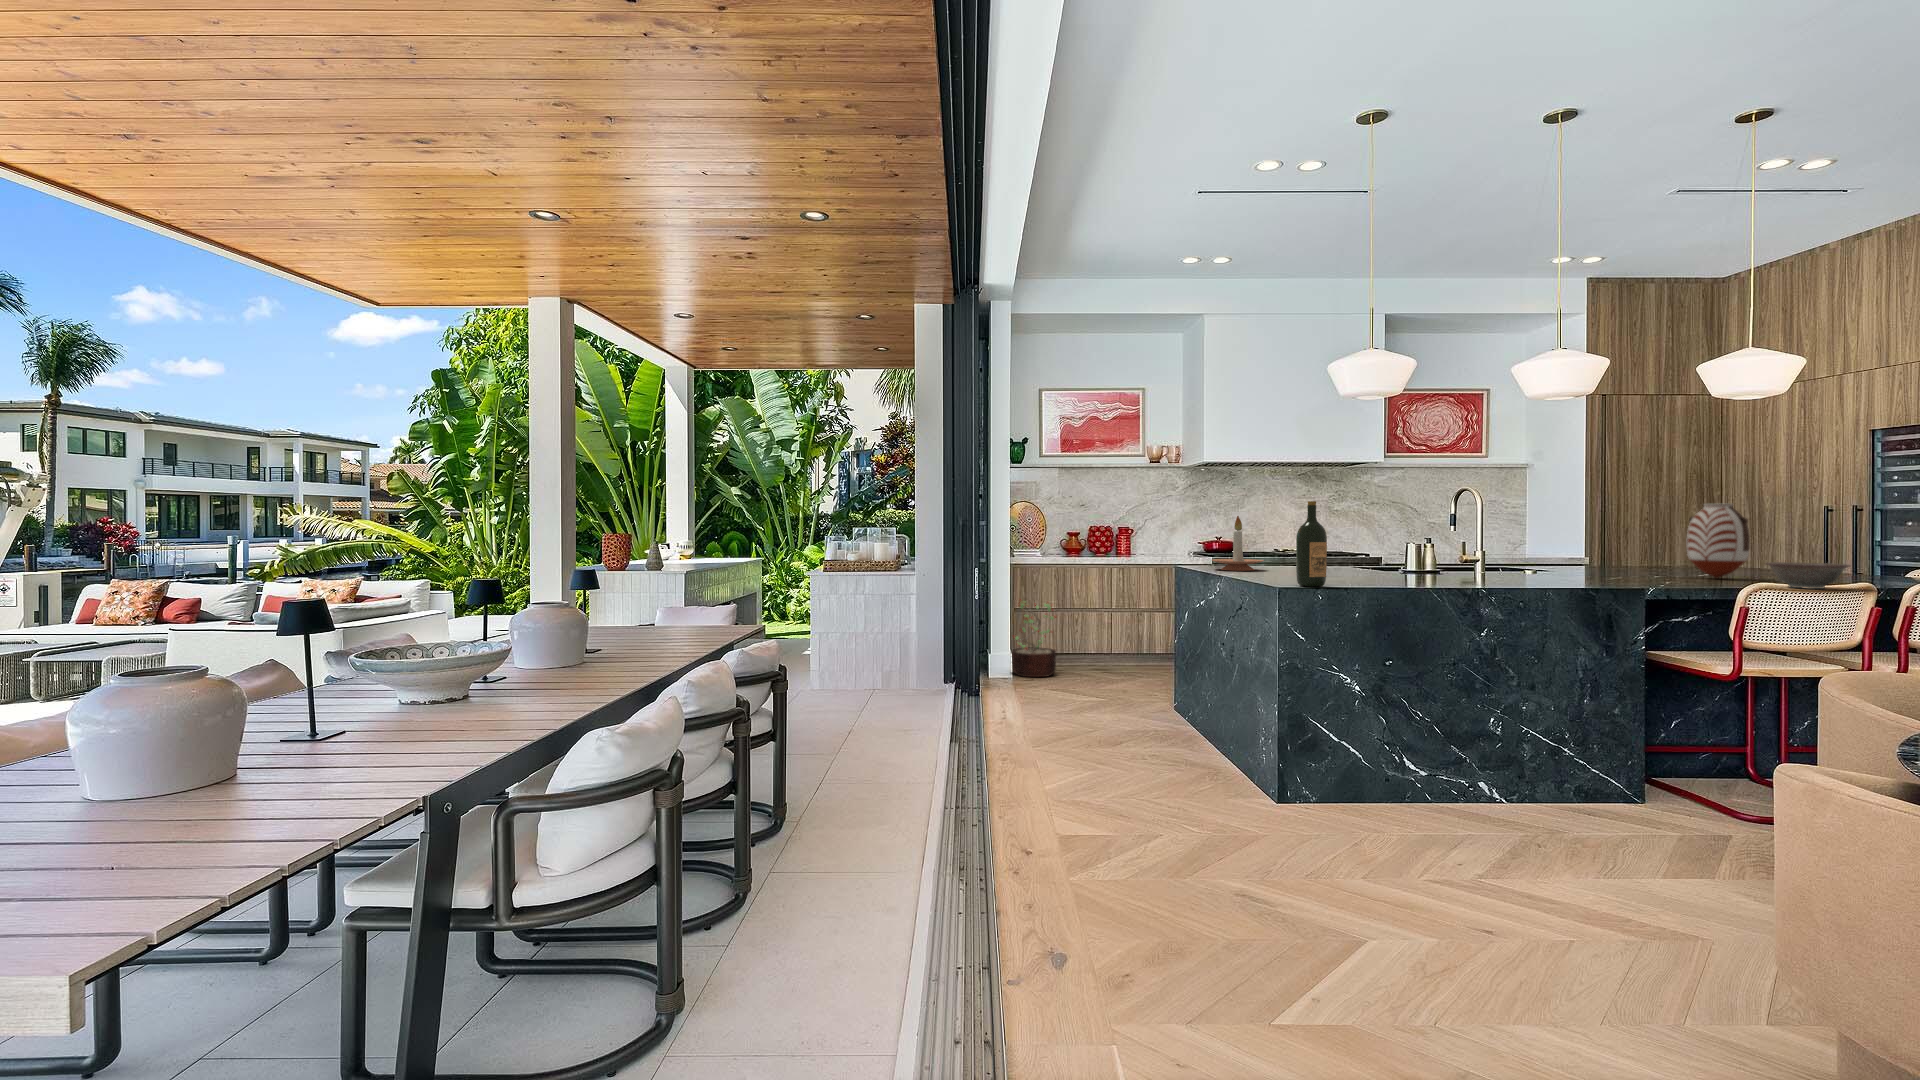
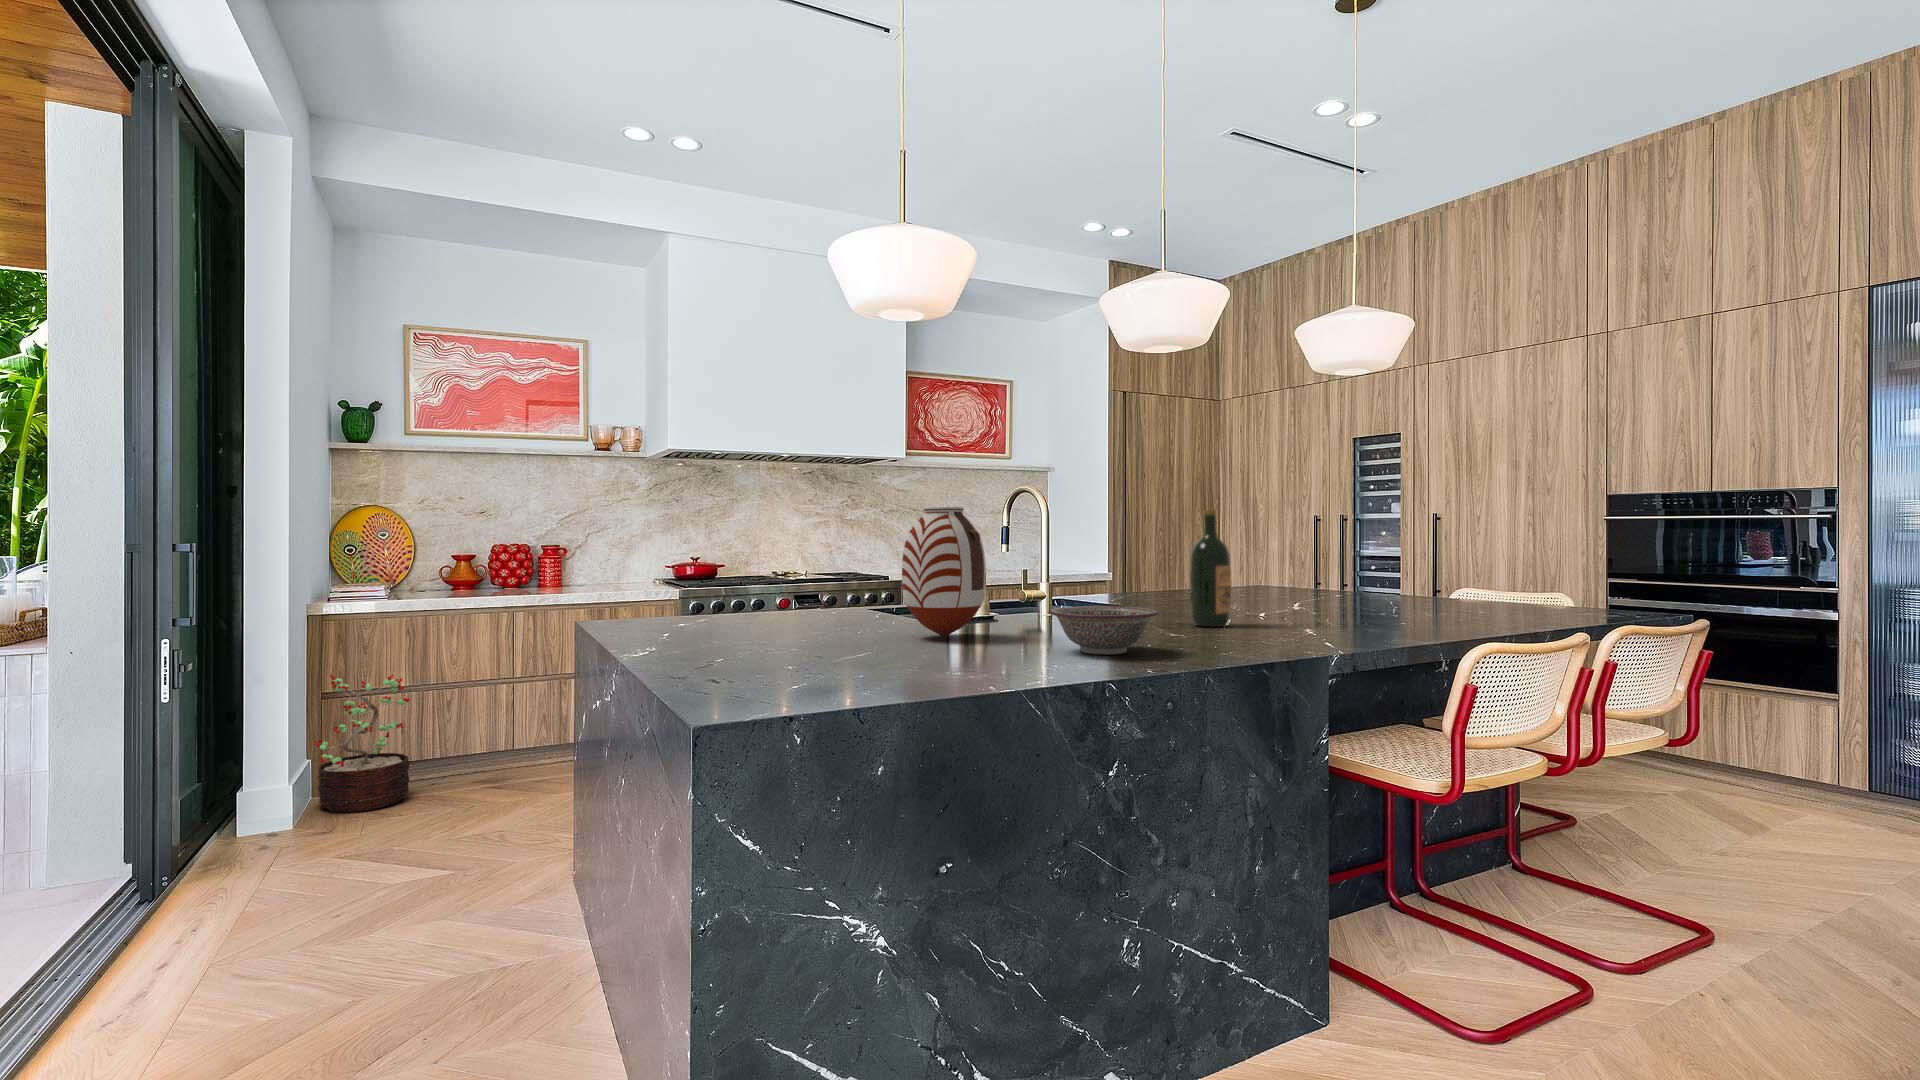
wine bottle: present [1296,501,1327,587] -> present [1190,510,1231,627]
vase: present [1687,504,1750,578] -> present [902,507,986,637]
candle holder: present [1212,516,1264,571] -> none [632,528,726,628]
decorative bowl: present [1766,562,1850,589] -> present [1049,606,1158,655]

